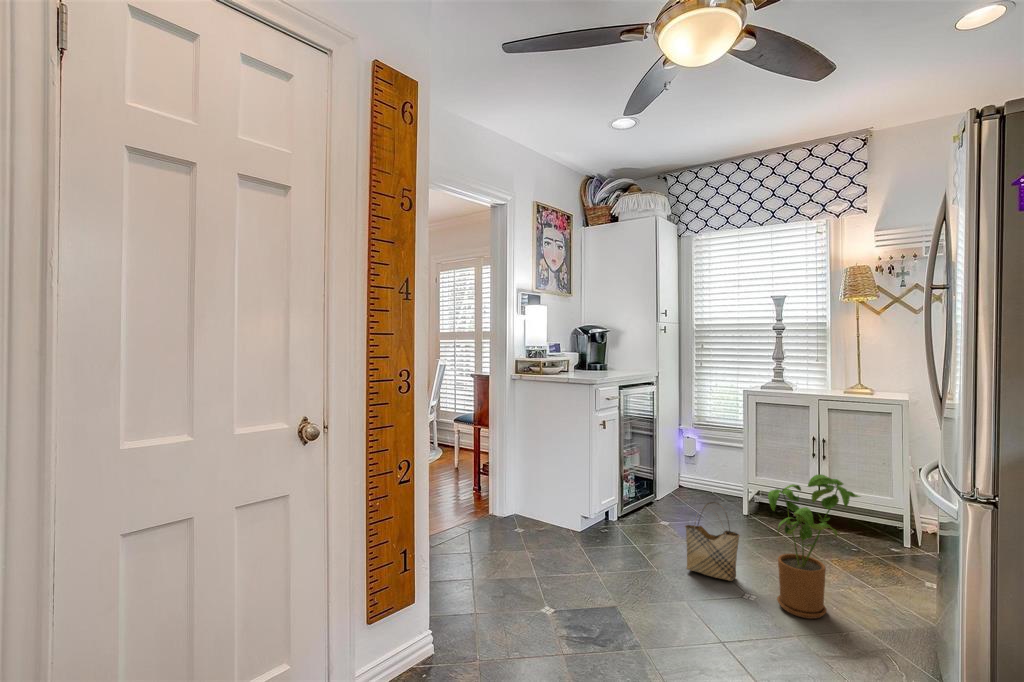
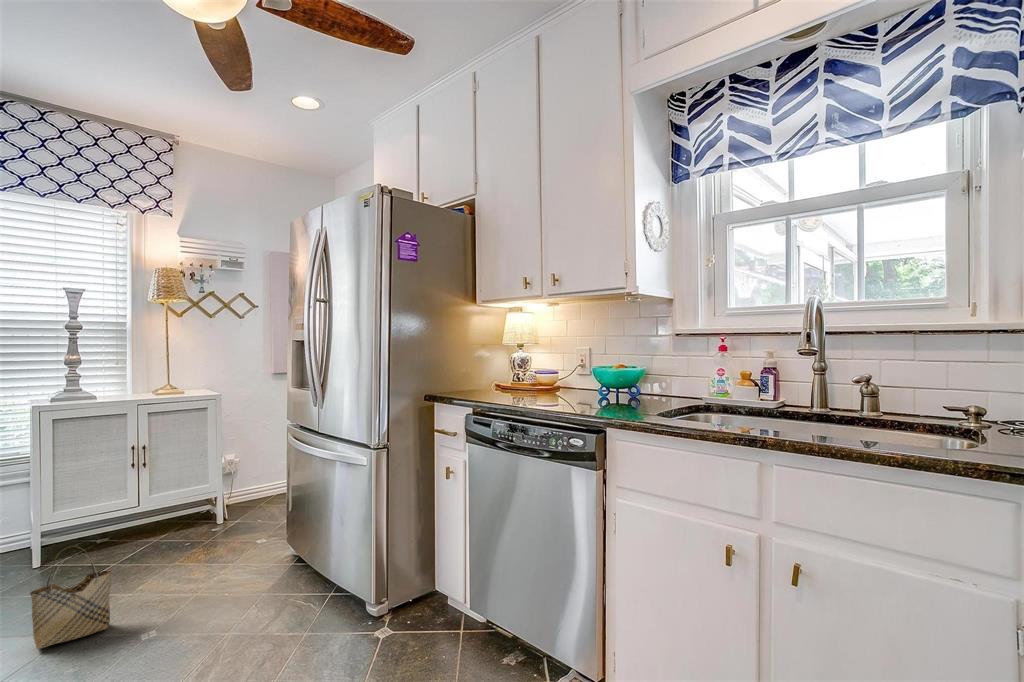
house plant: present [768,474,860,619] -> none [156,471,244,620]

